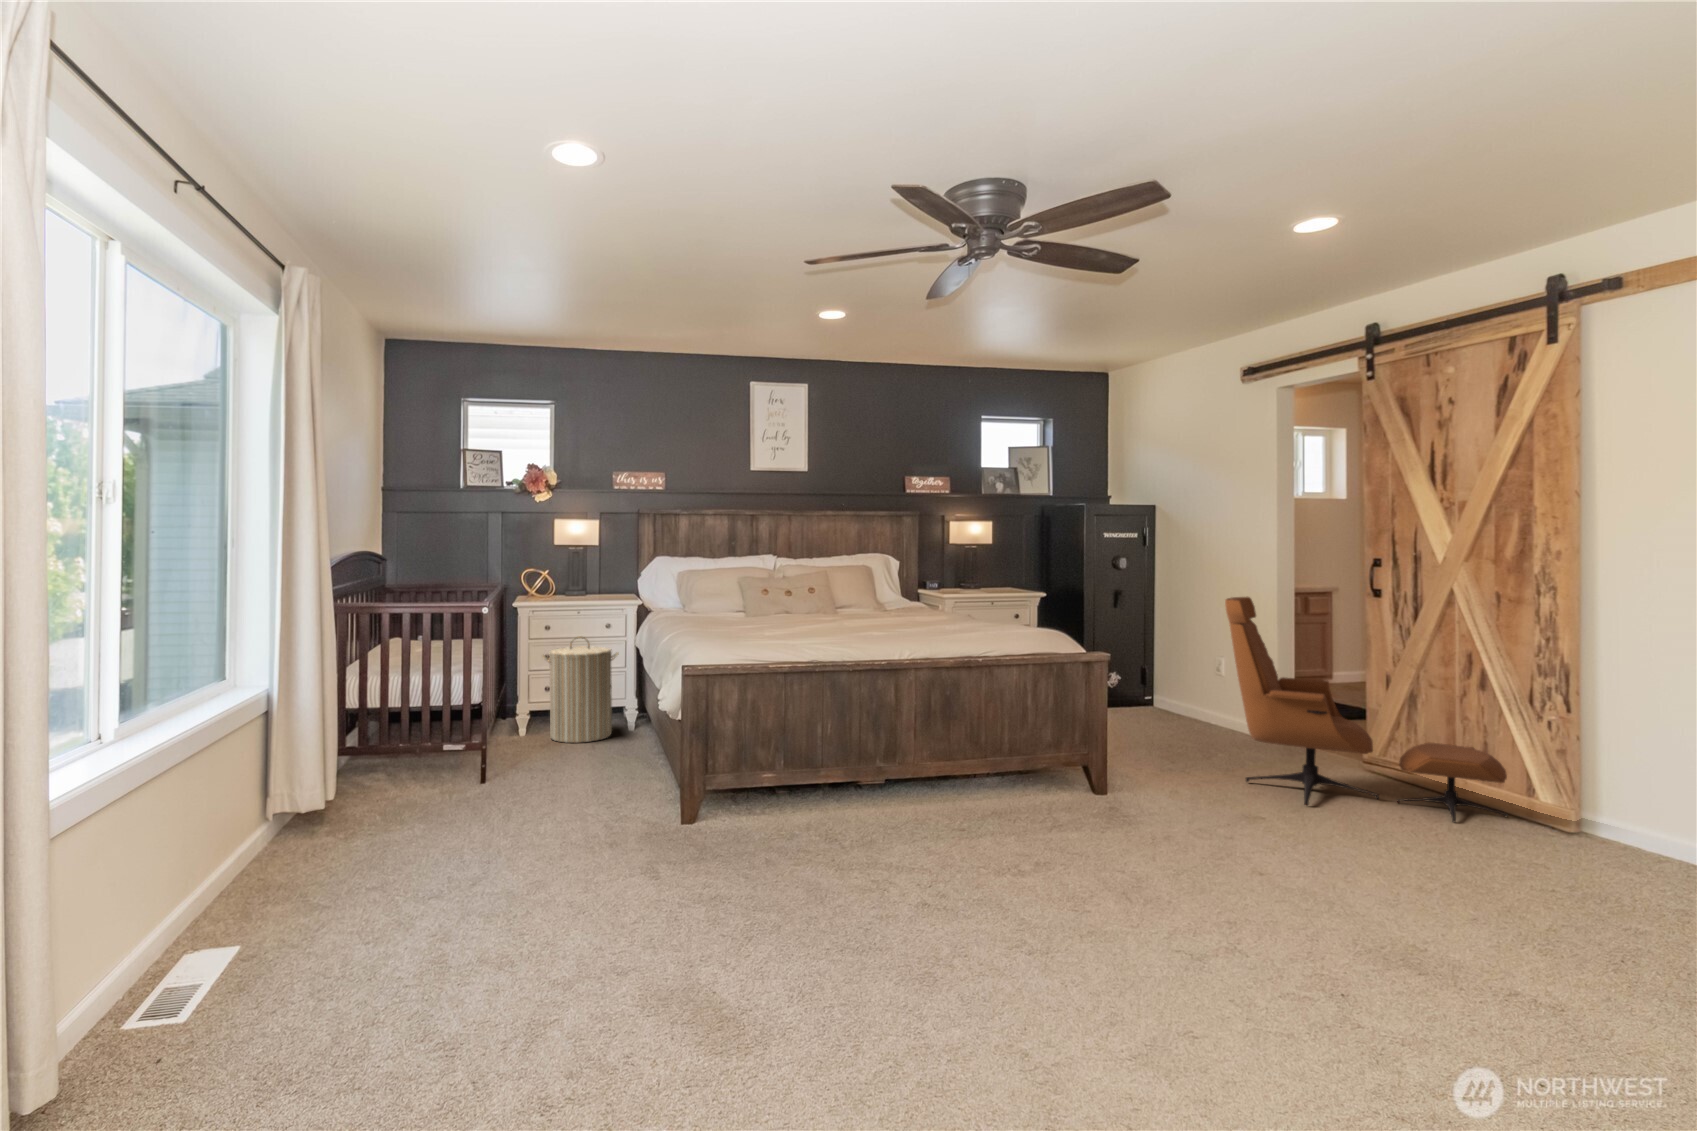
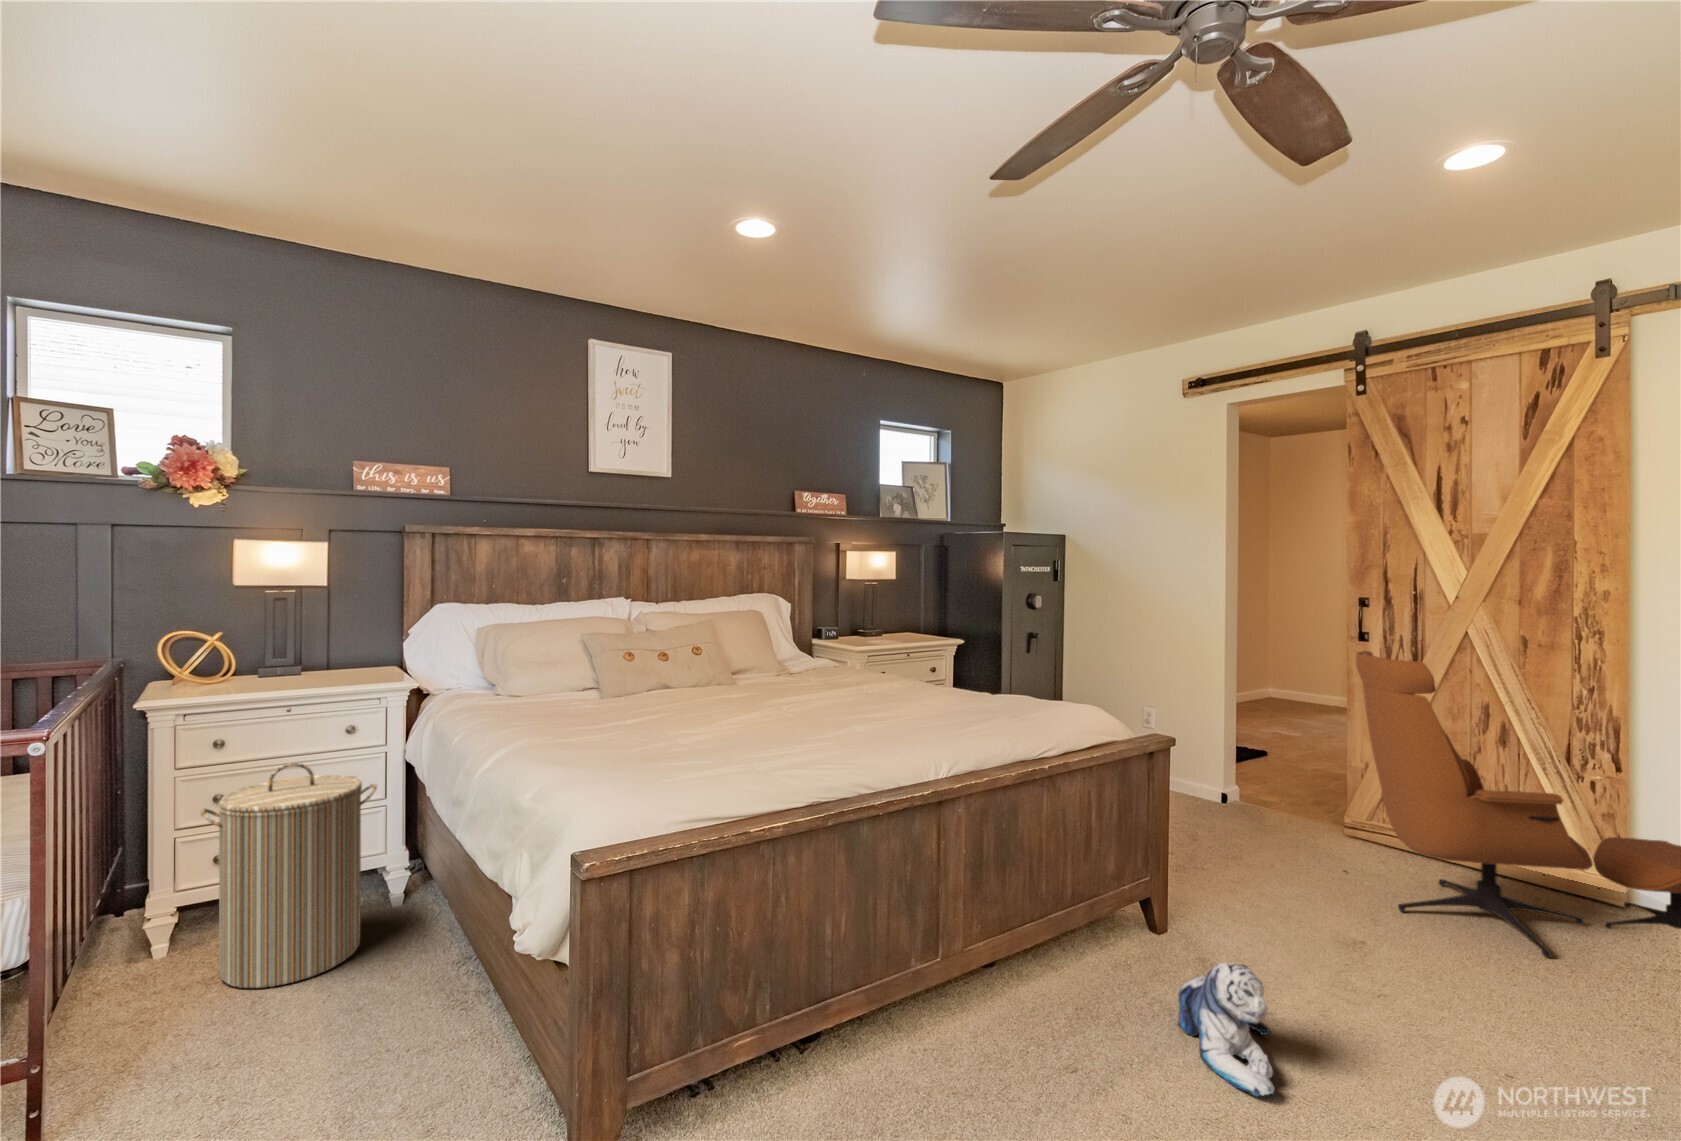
plush toy: none [991,756,1045,815] -> present [1178,963,1275,1097]

